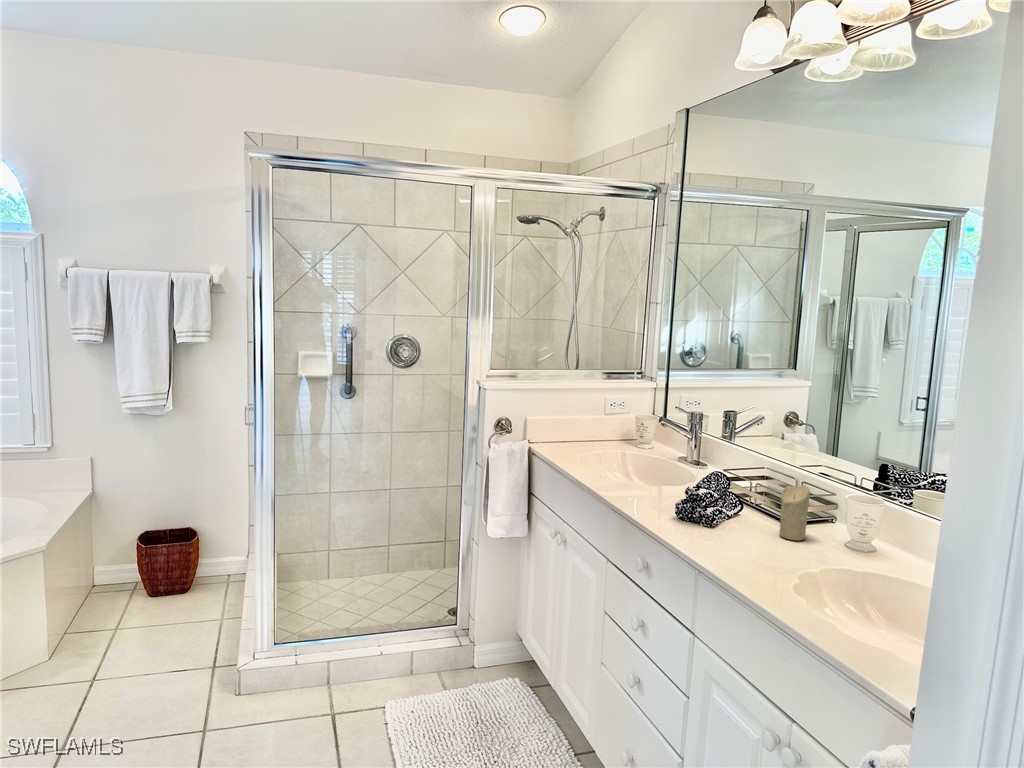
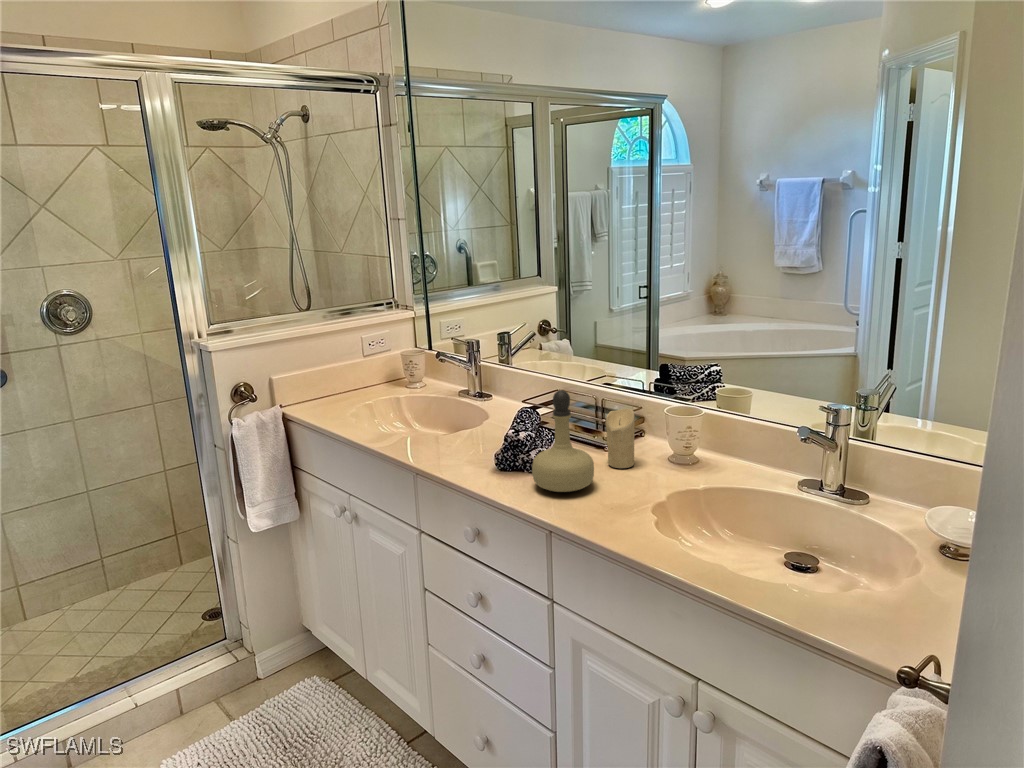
perfume bottle: none [699,453,756,544] -> present [532,390,594,492]

